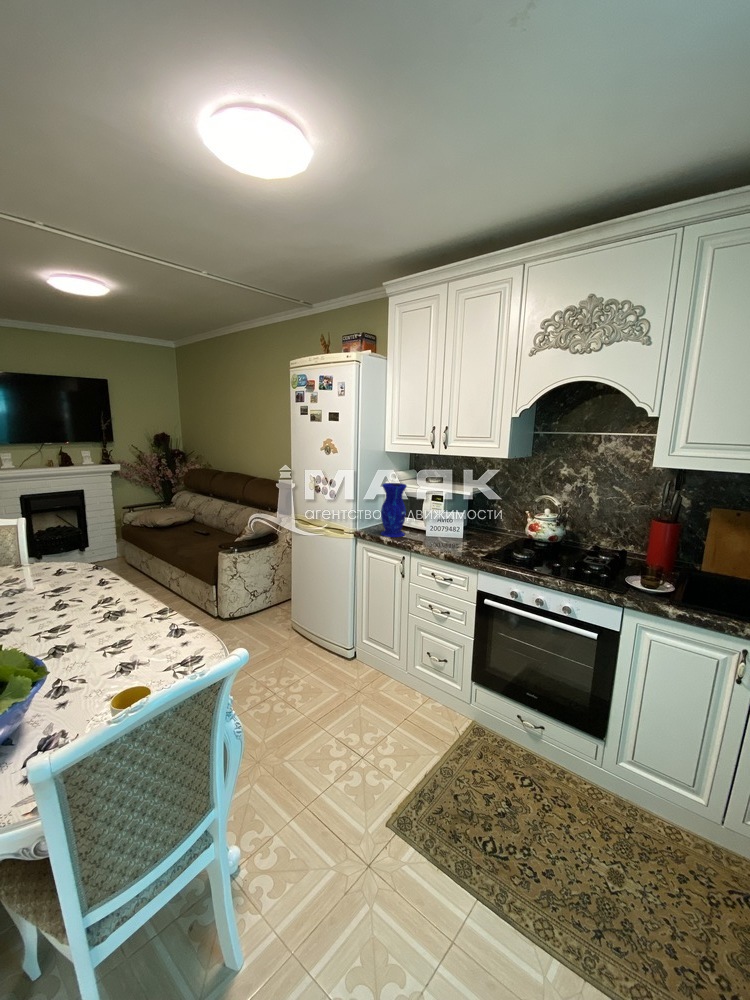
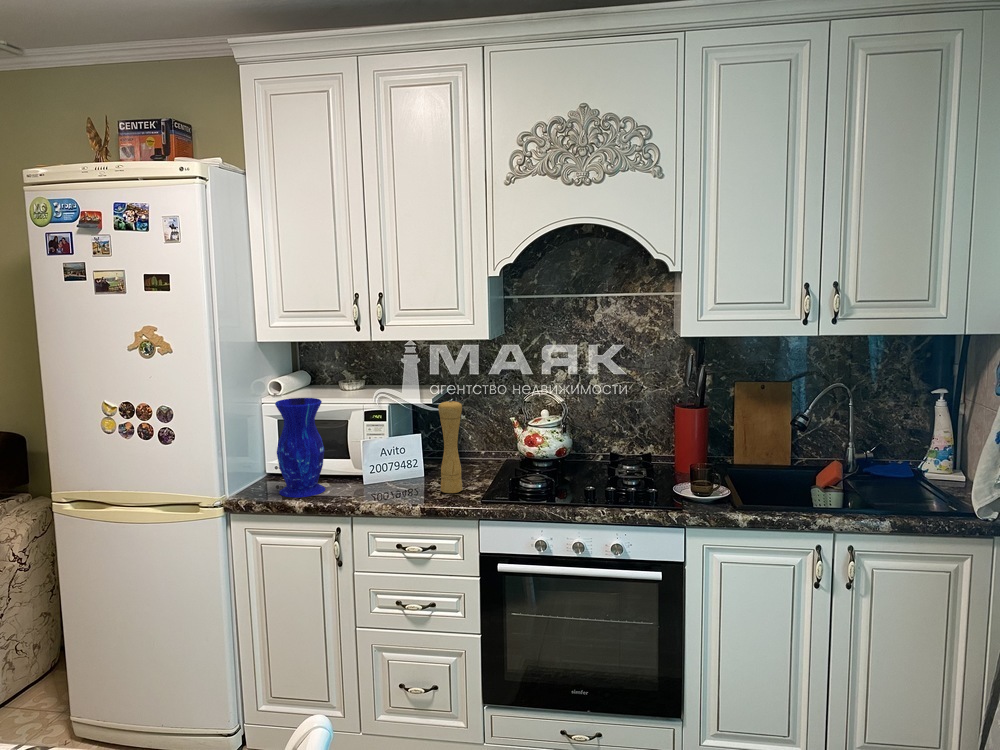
pepper mill: none [465,494,483,551] -> present [438,400,462,493]

